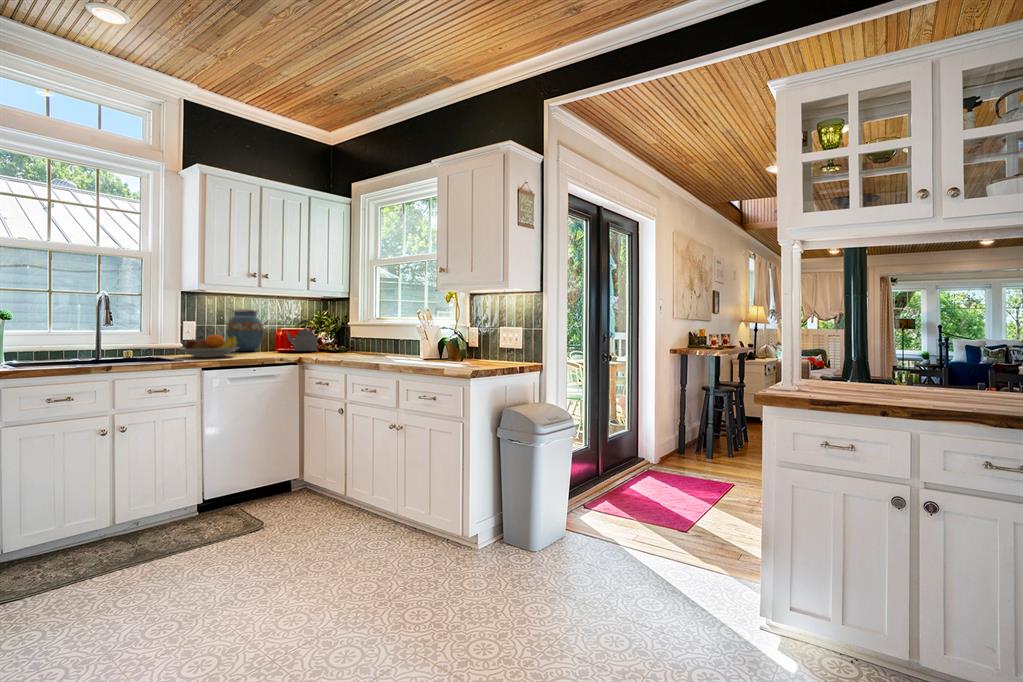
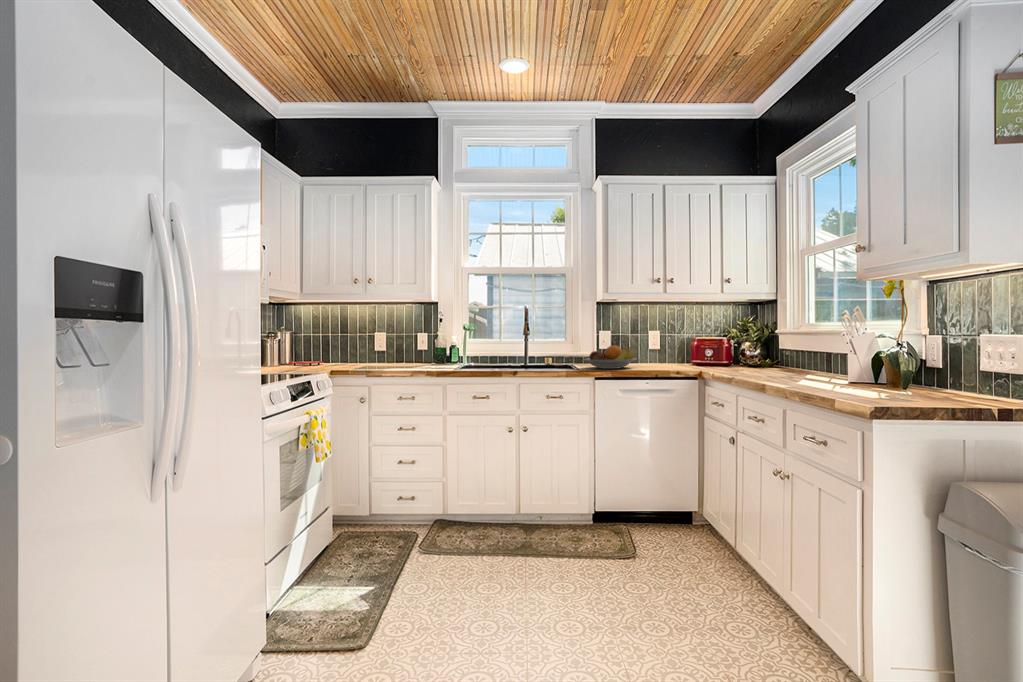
vase: present [226,309,264,351] -> none [640,318,677,362]
kettle: present [285,320,317,351] -> none [694,328,731,364]

